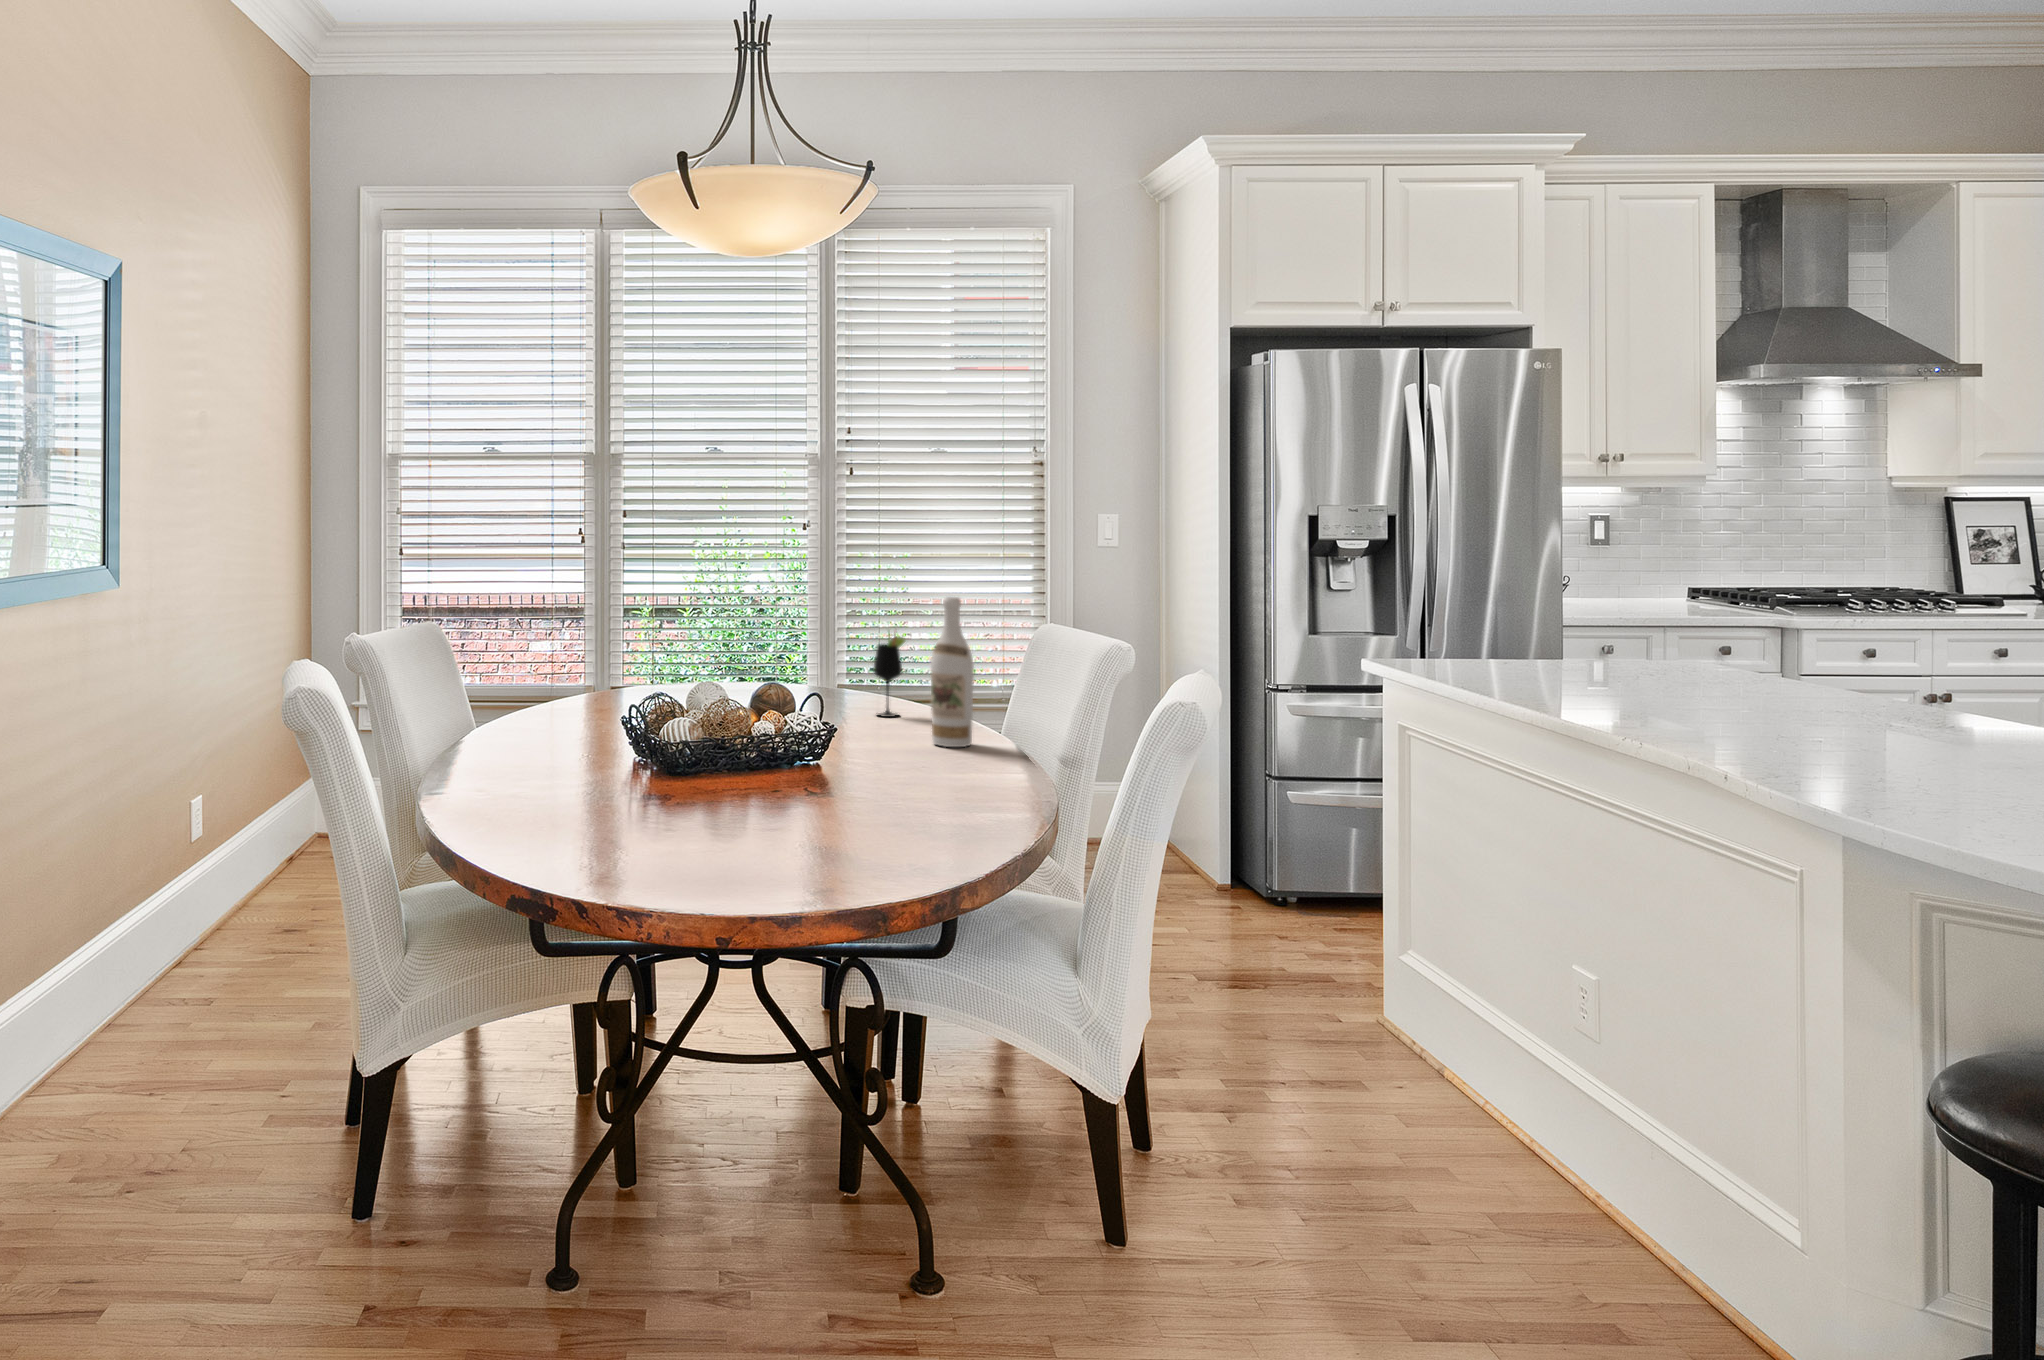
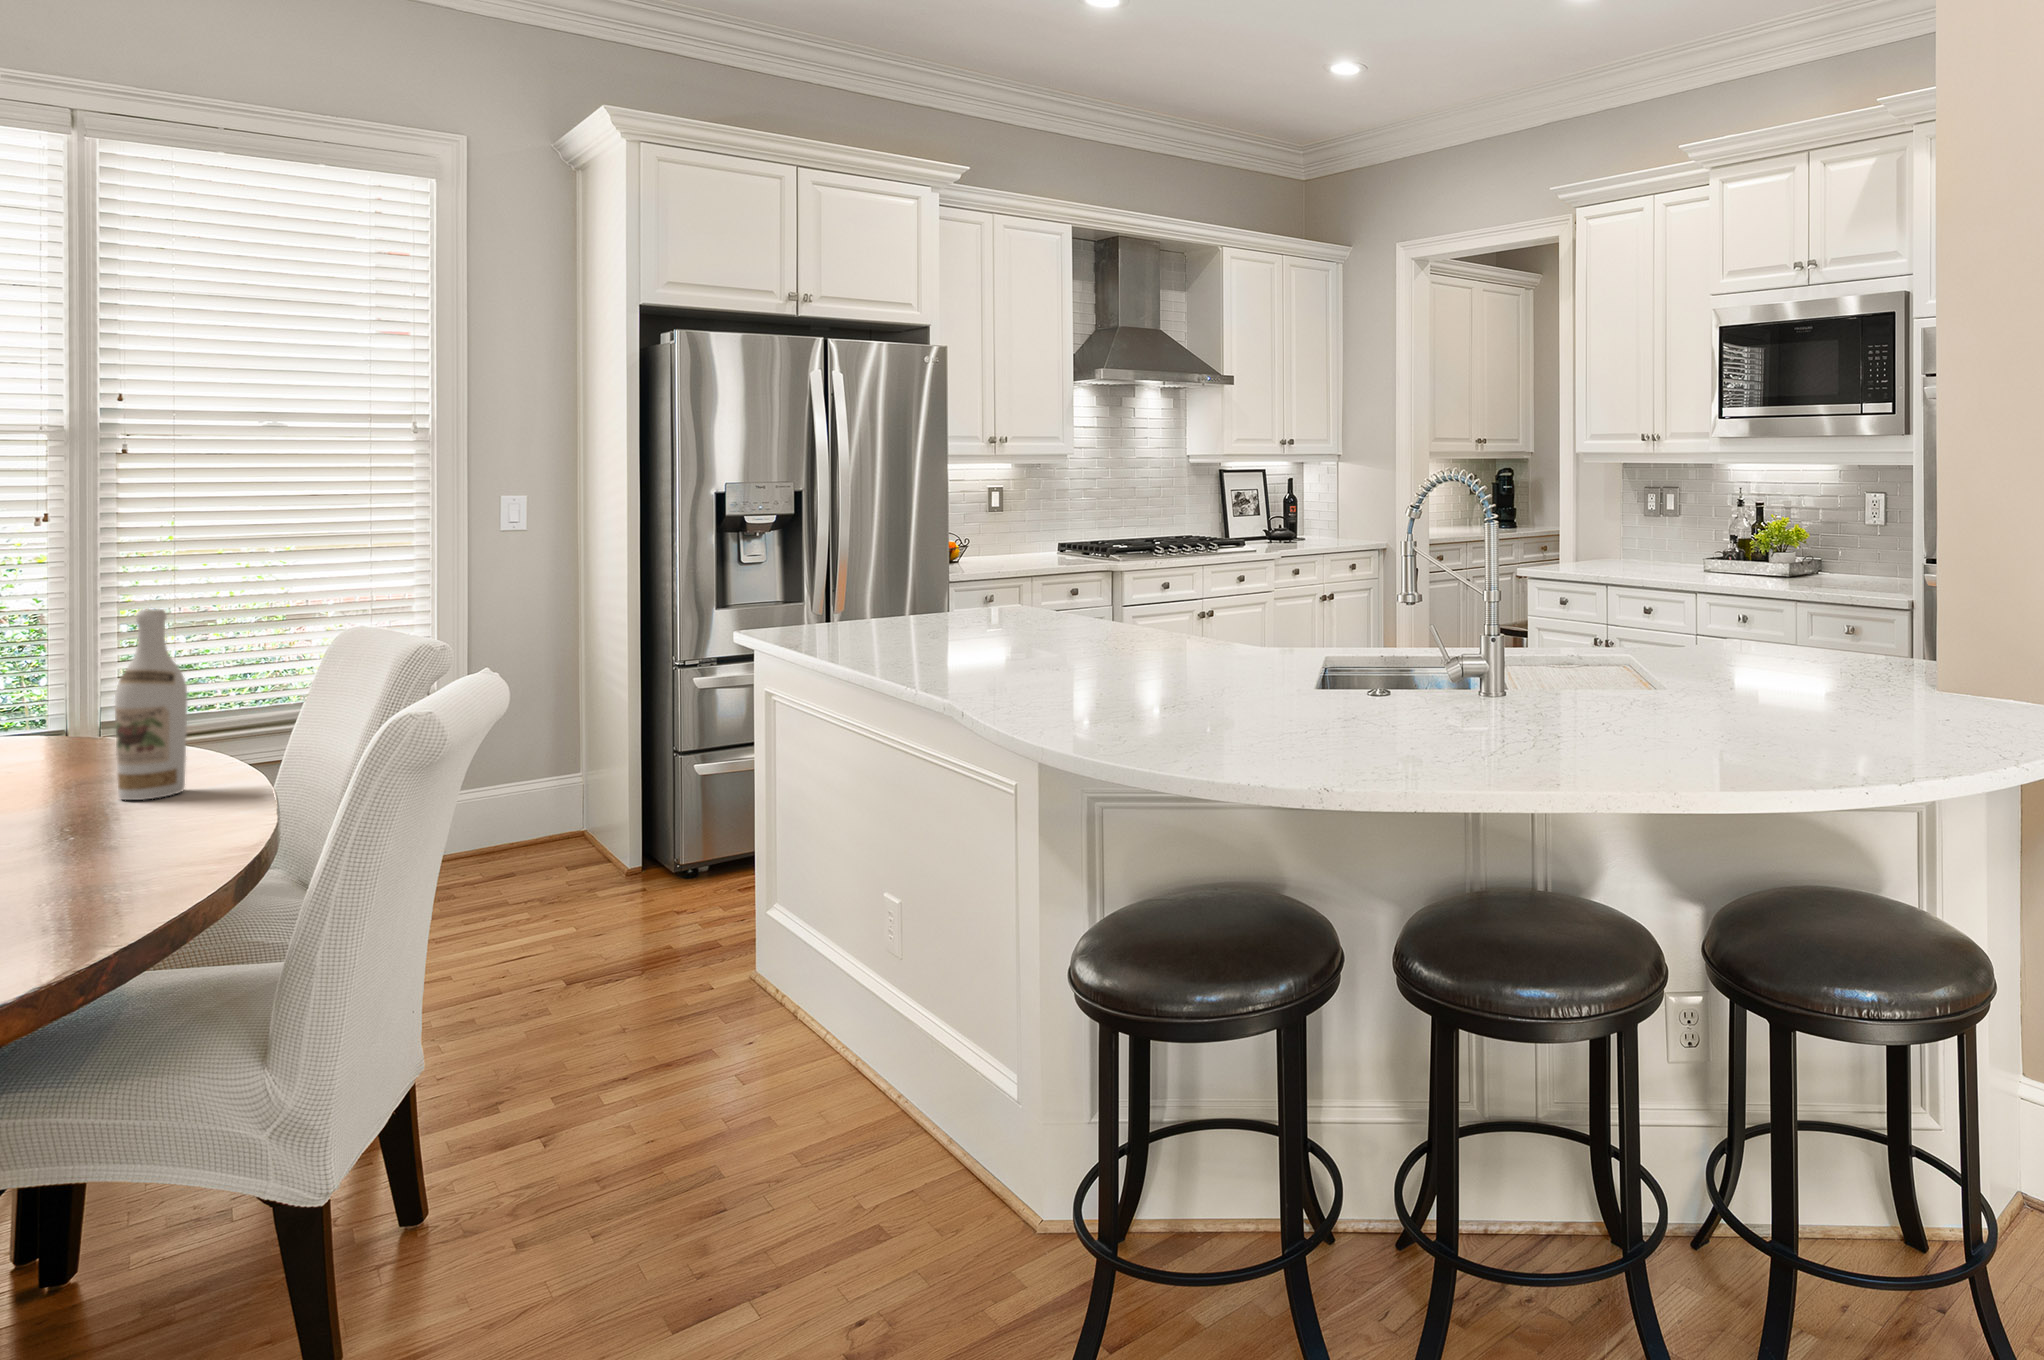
wine glass: present [873,635,905,717] -> none [54,654,111,769]

